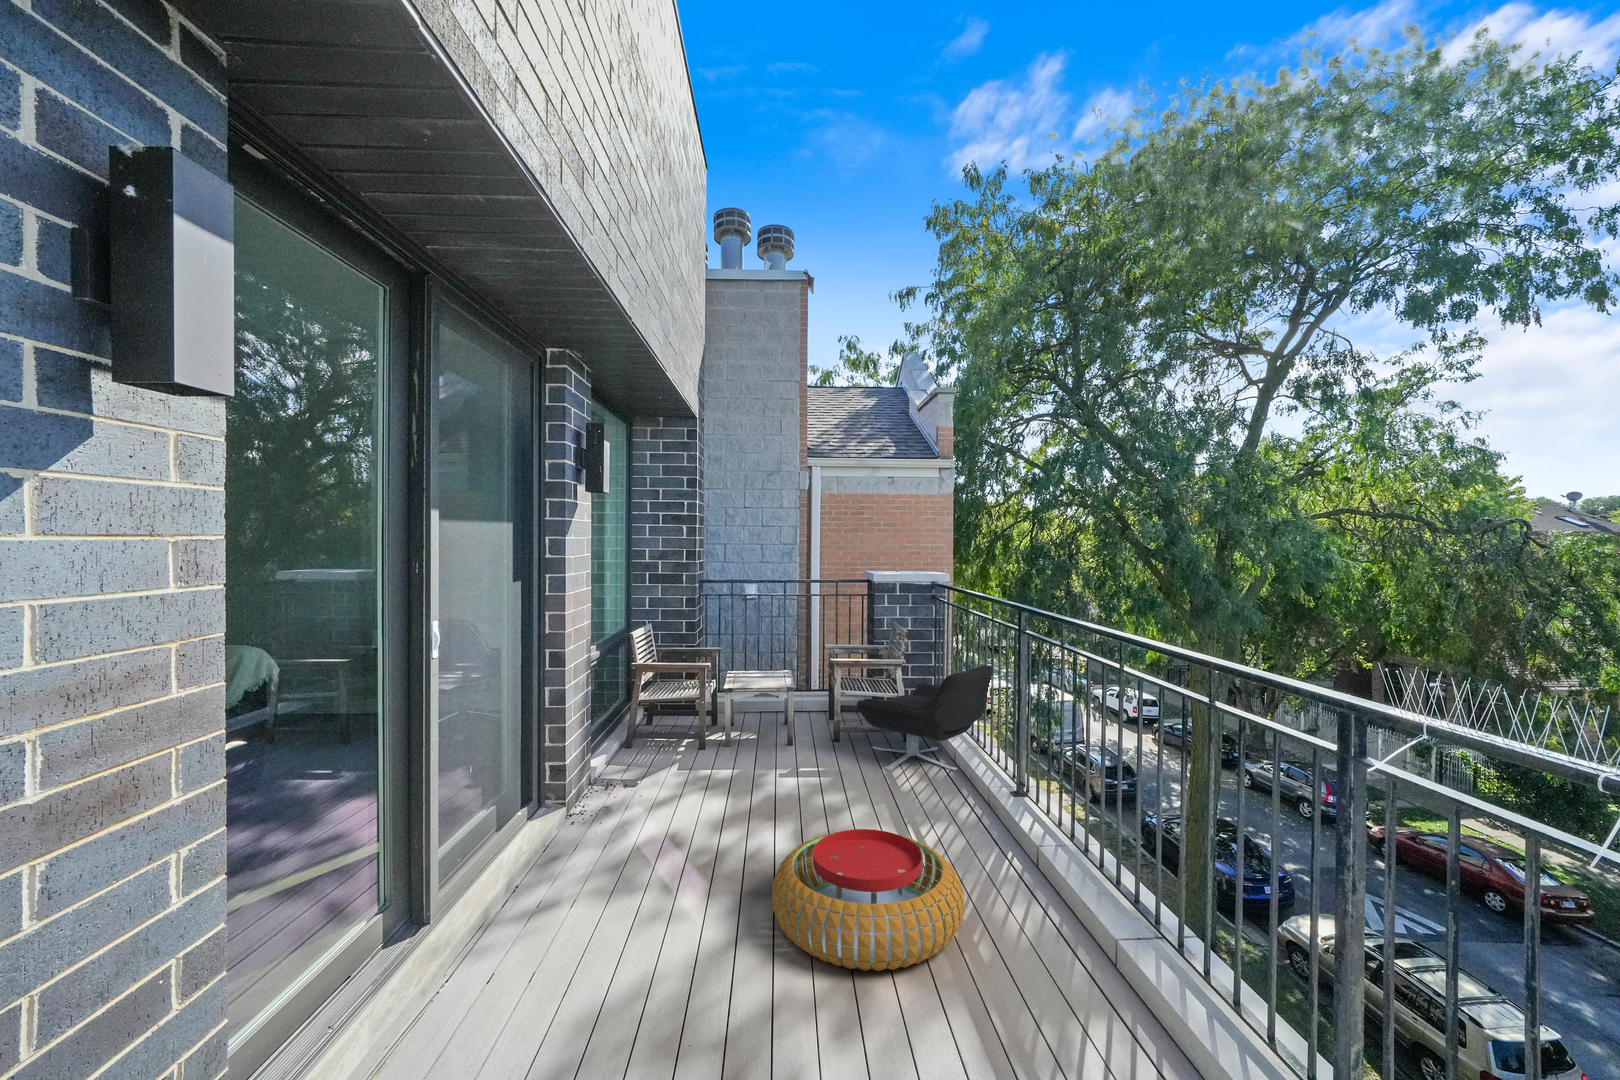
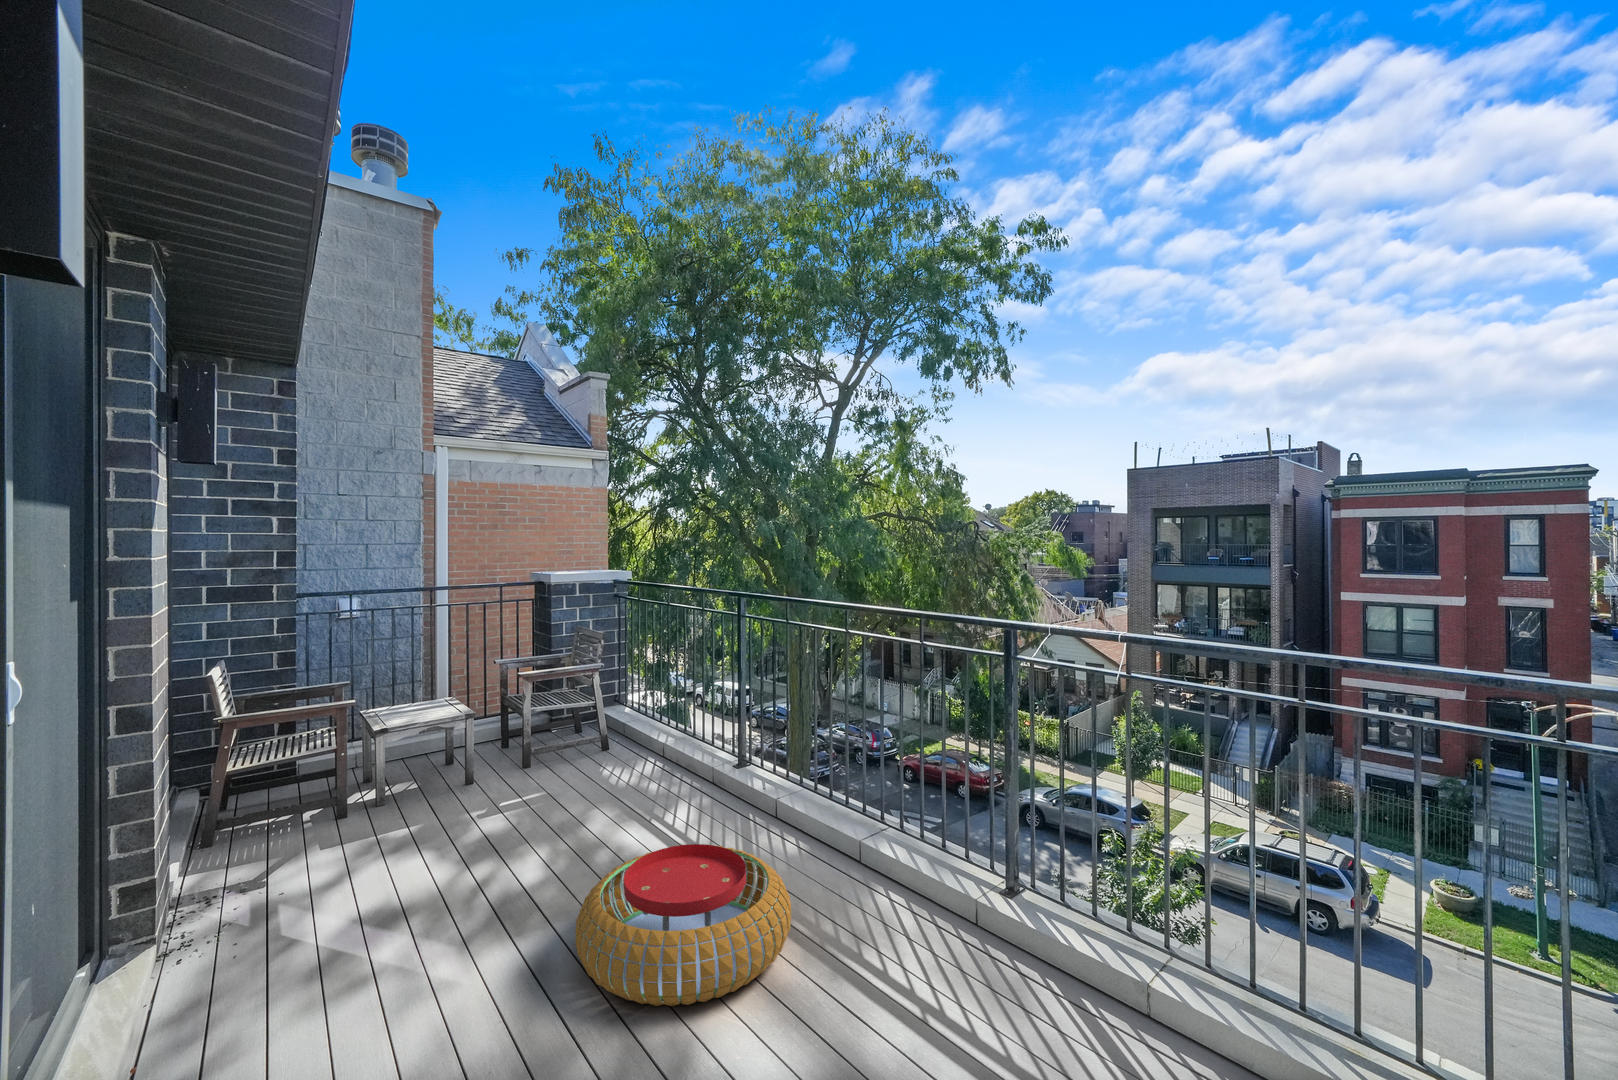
lounge chair: present [857,665,993,770] -> none [563,659,705,786]

